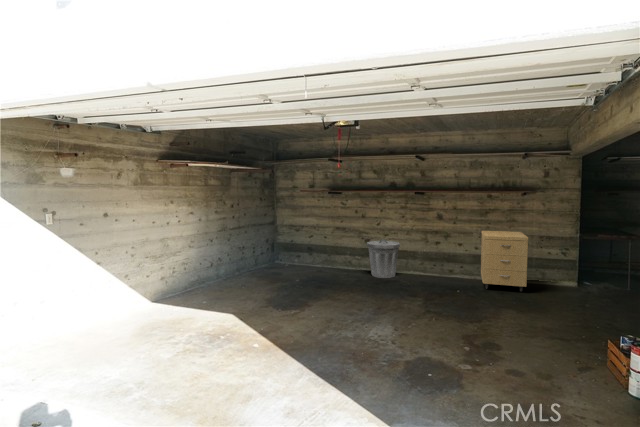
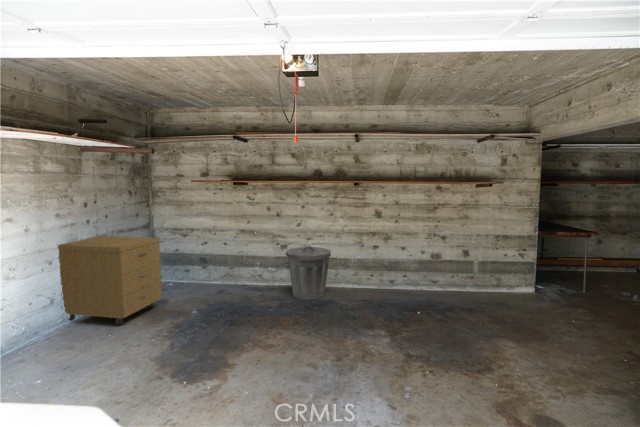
storage cabinet: present [481,231,528,292] -> present [58,236,162,325]

